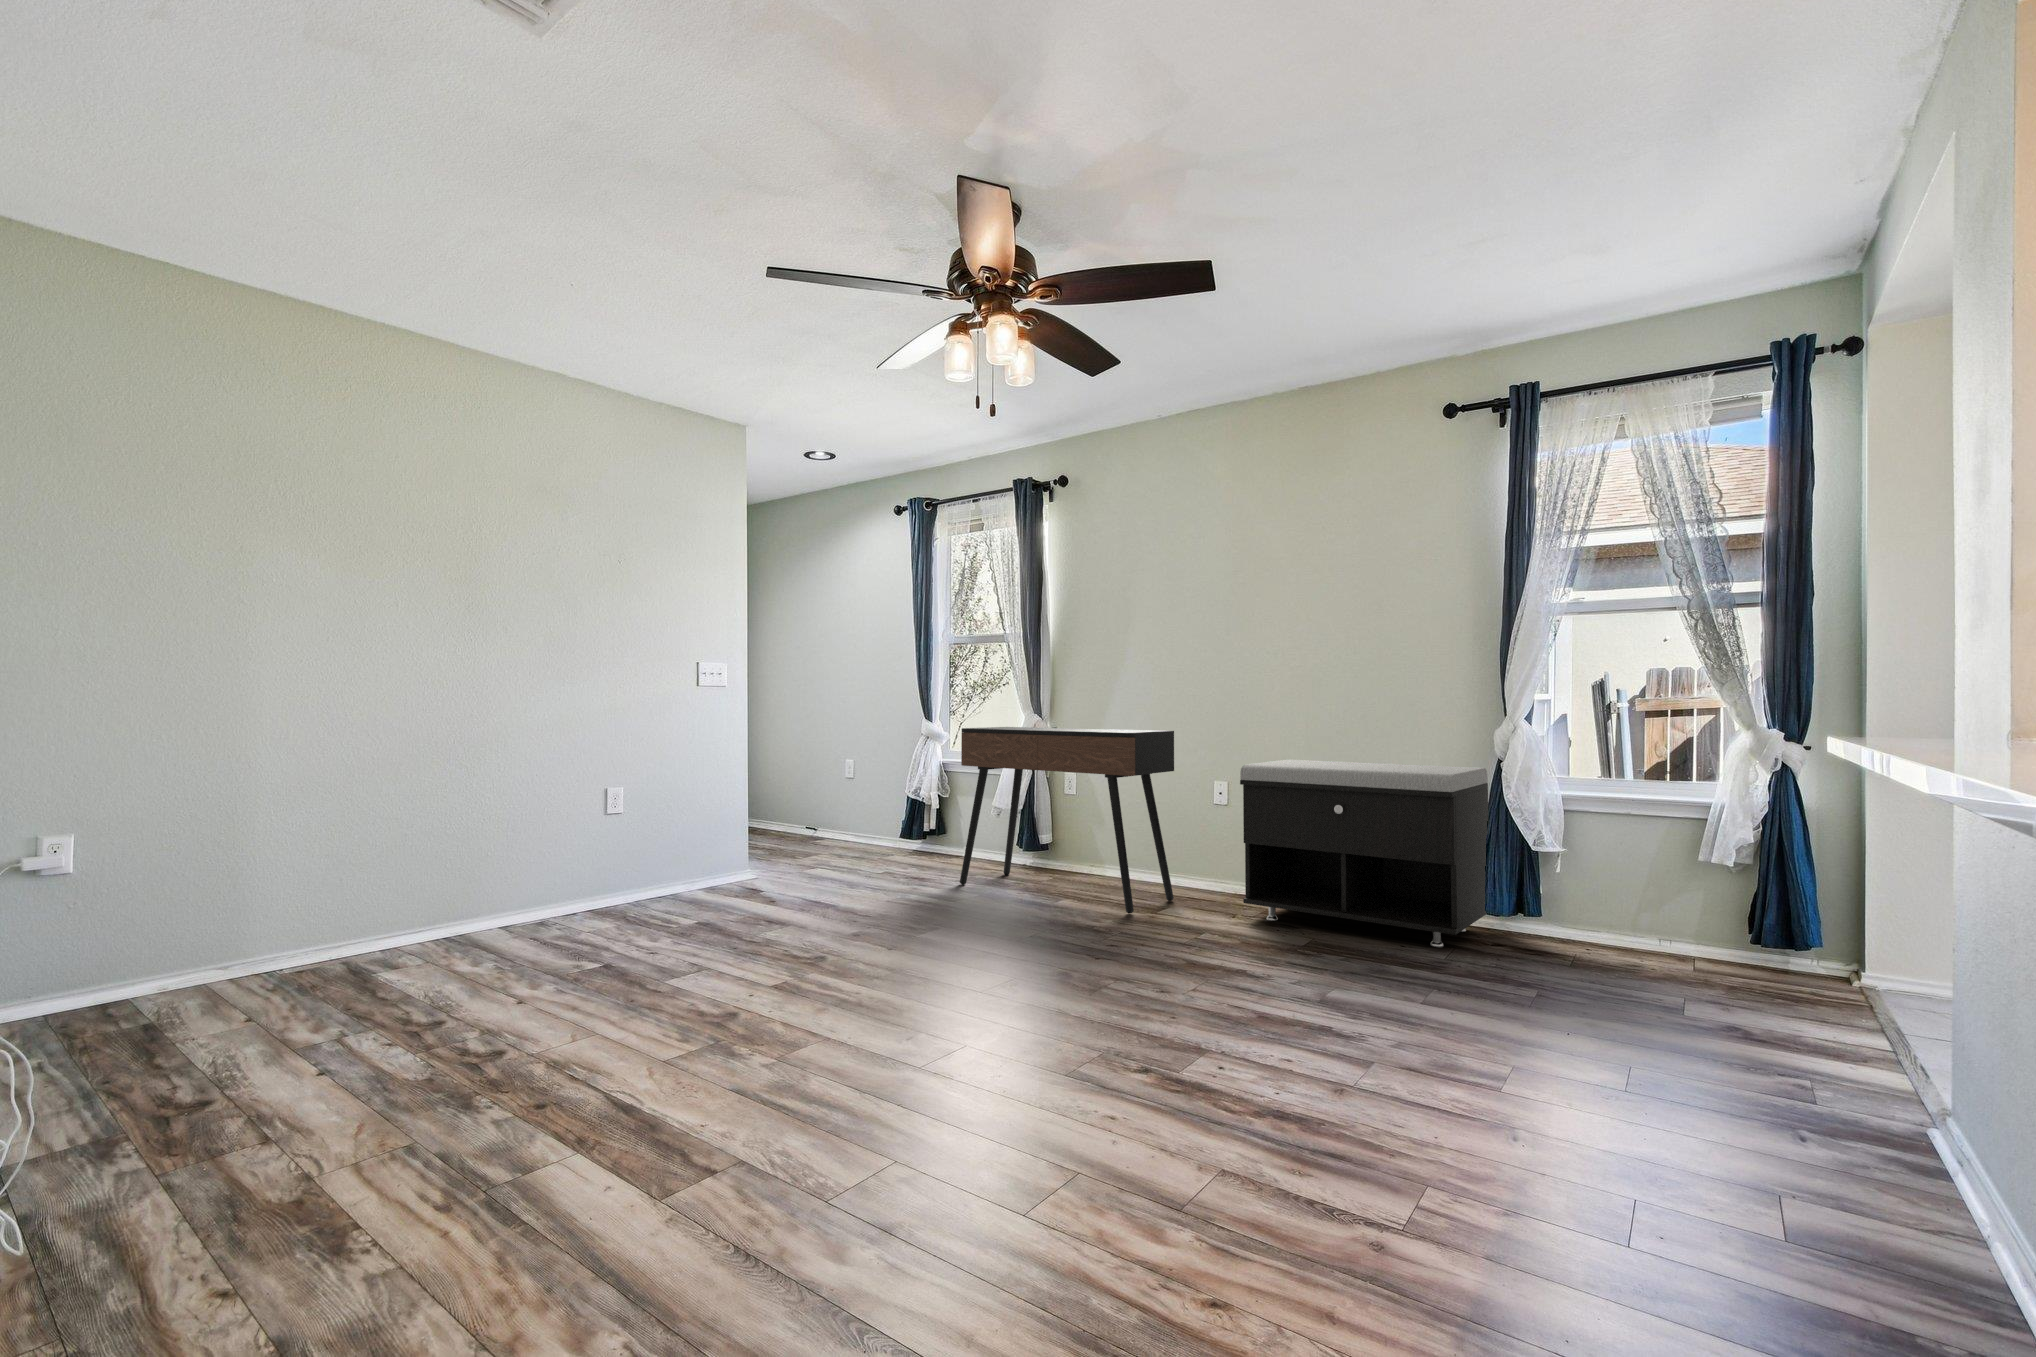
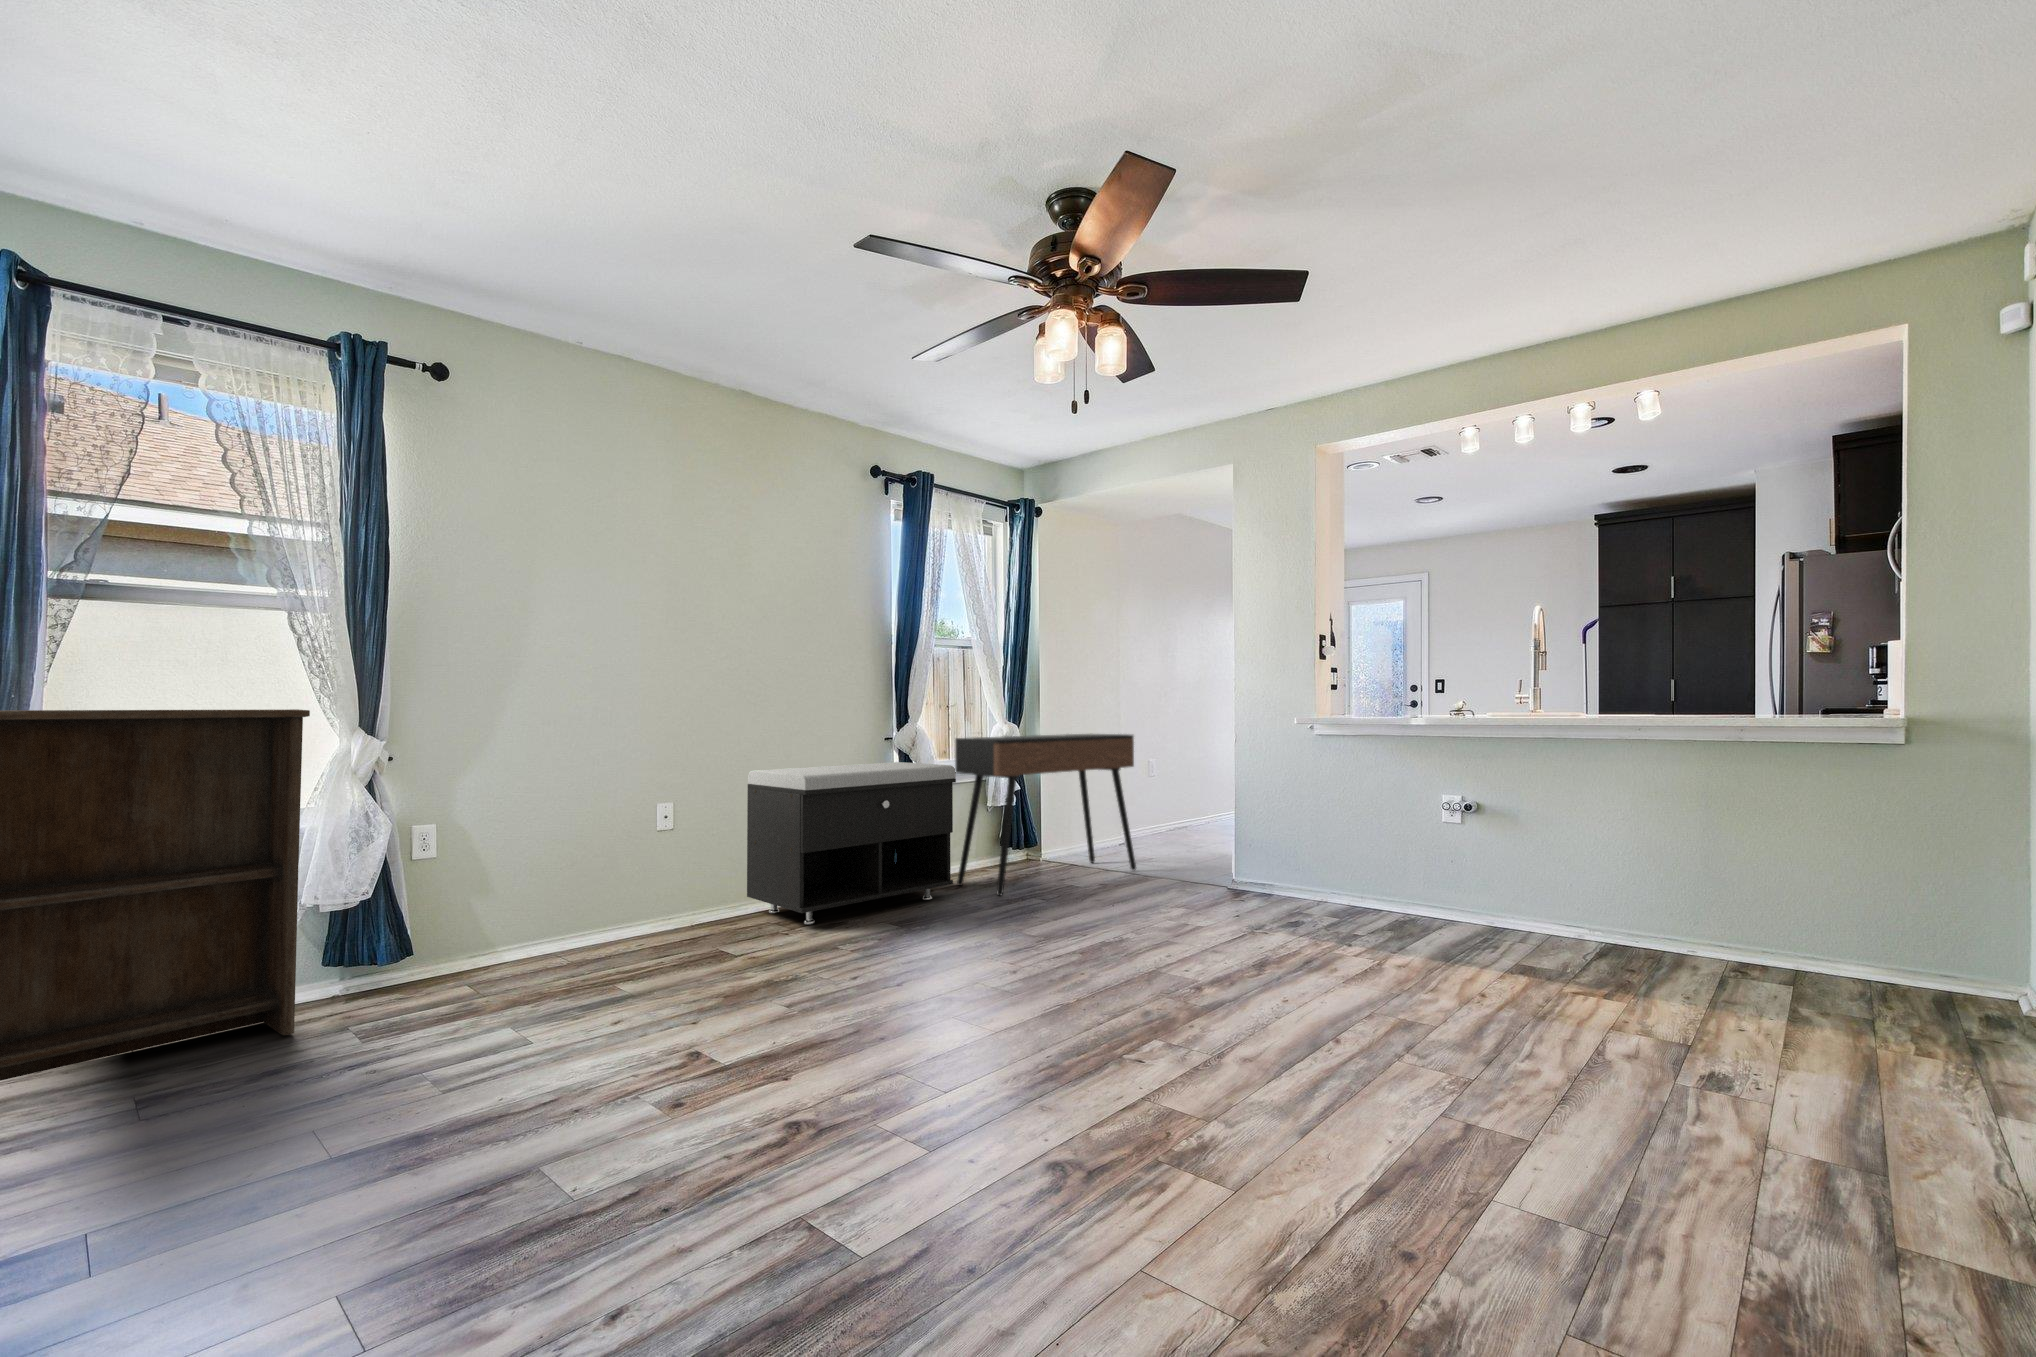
bookshelf: none [858,697,986,872] -> present [0,709,310,1081]
console table: present [960,727,1174,913] -> present [955,734,1136,895]

